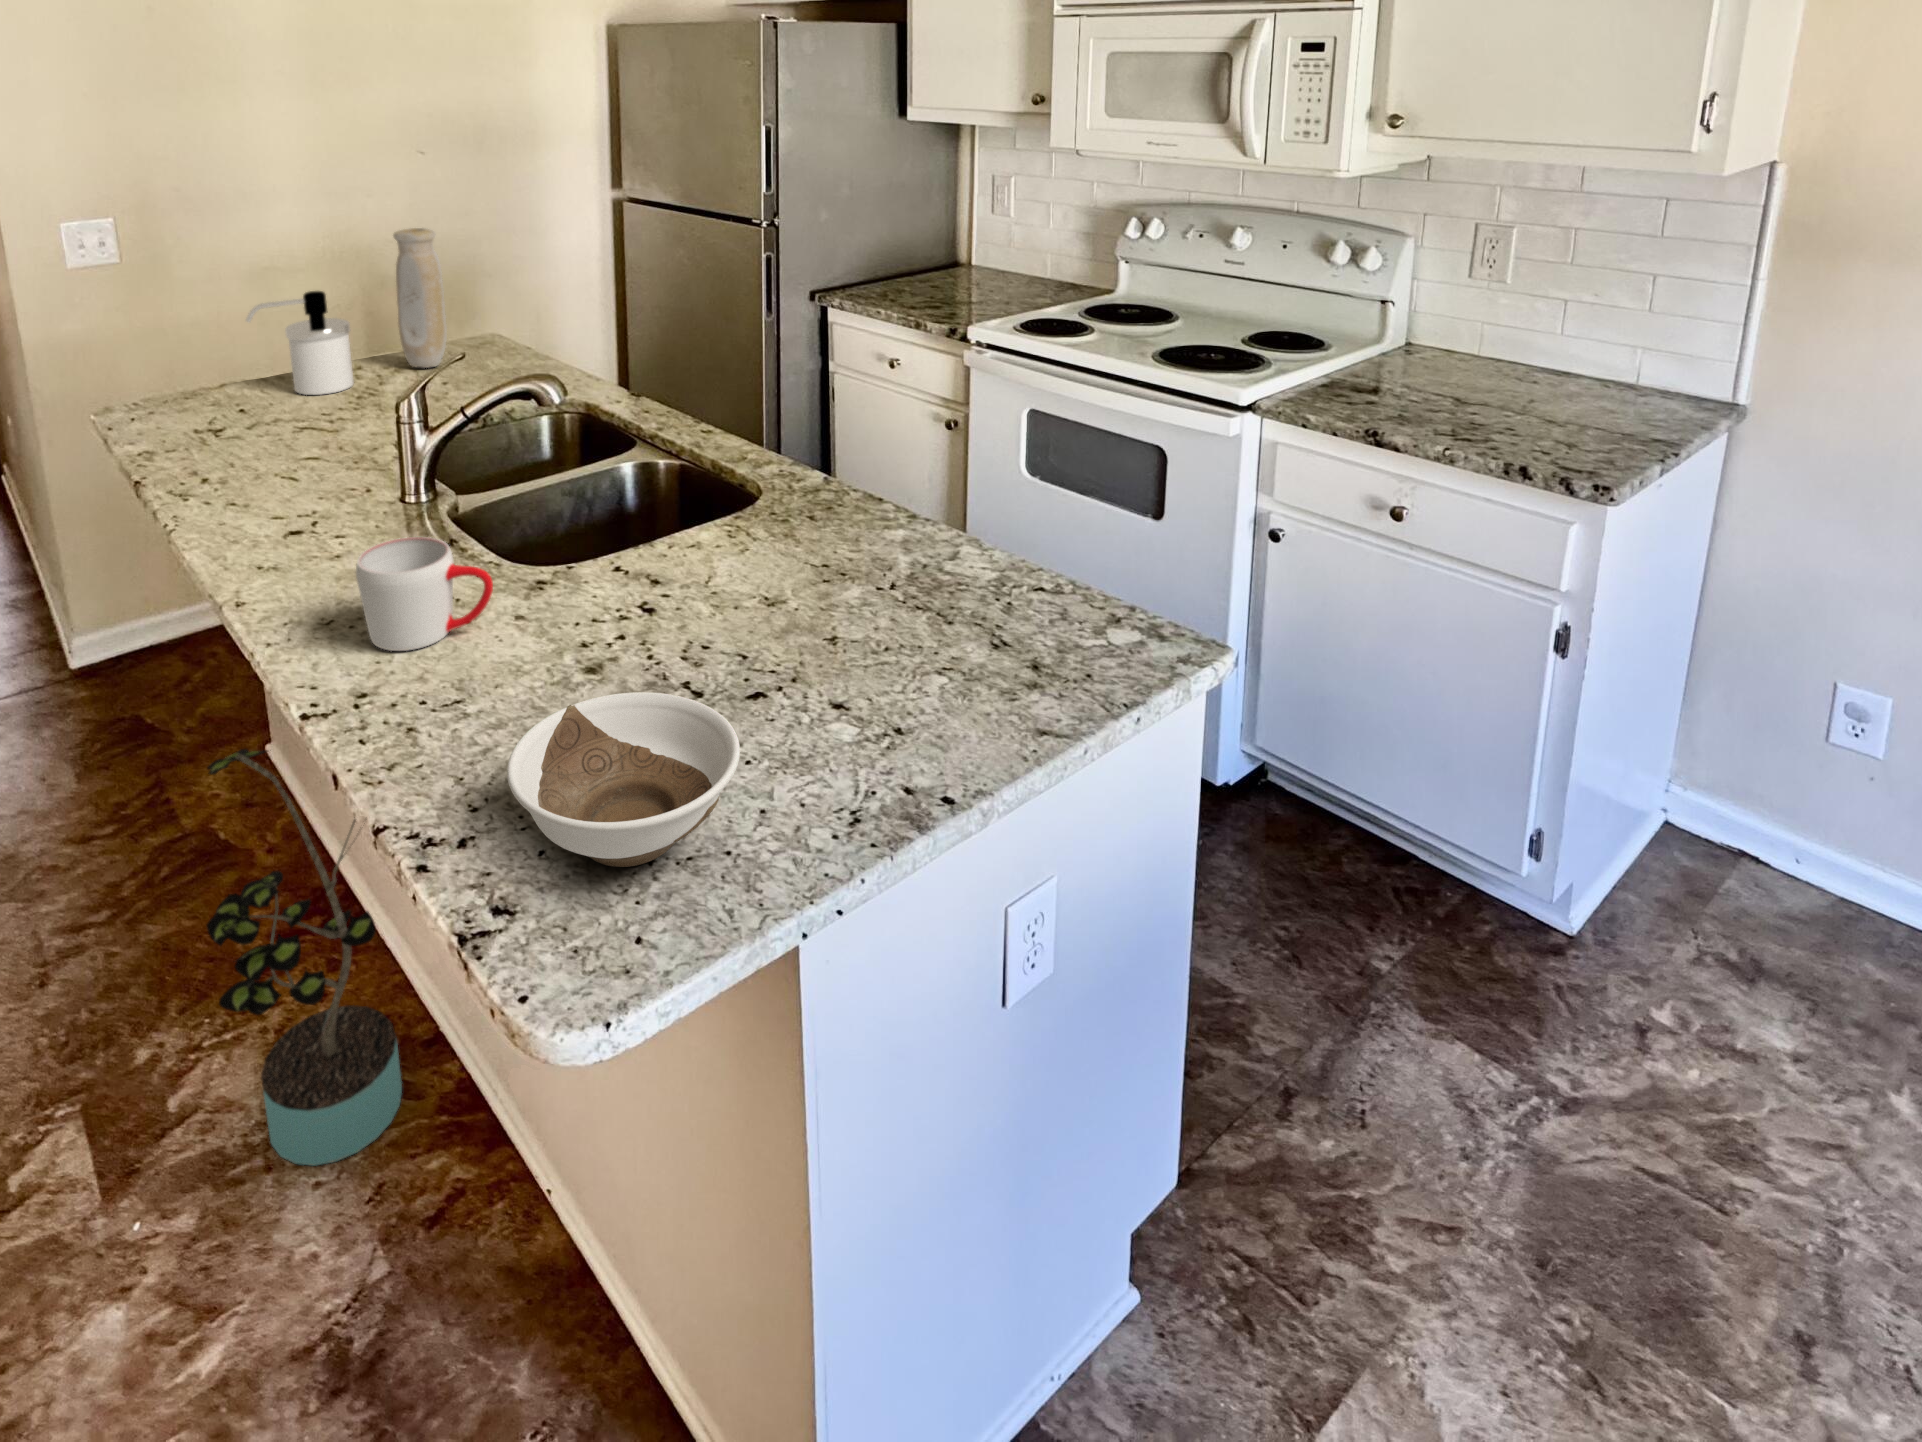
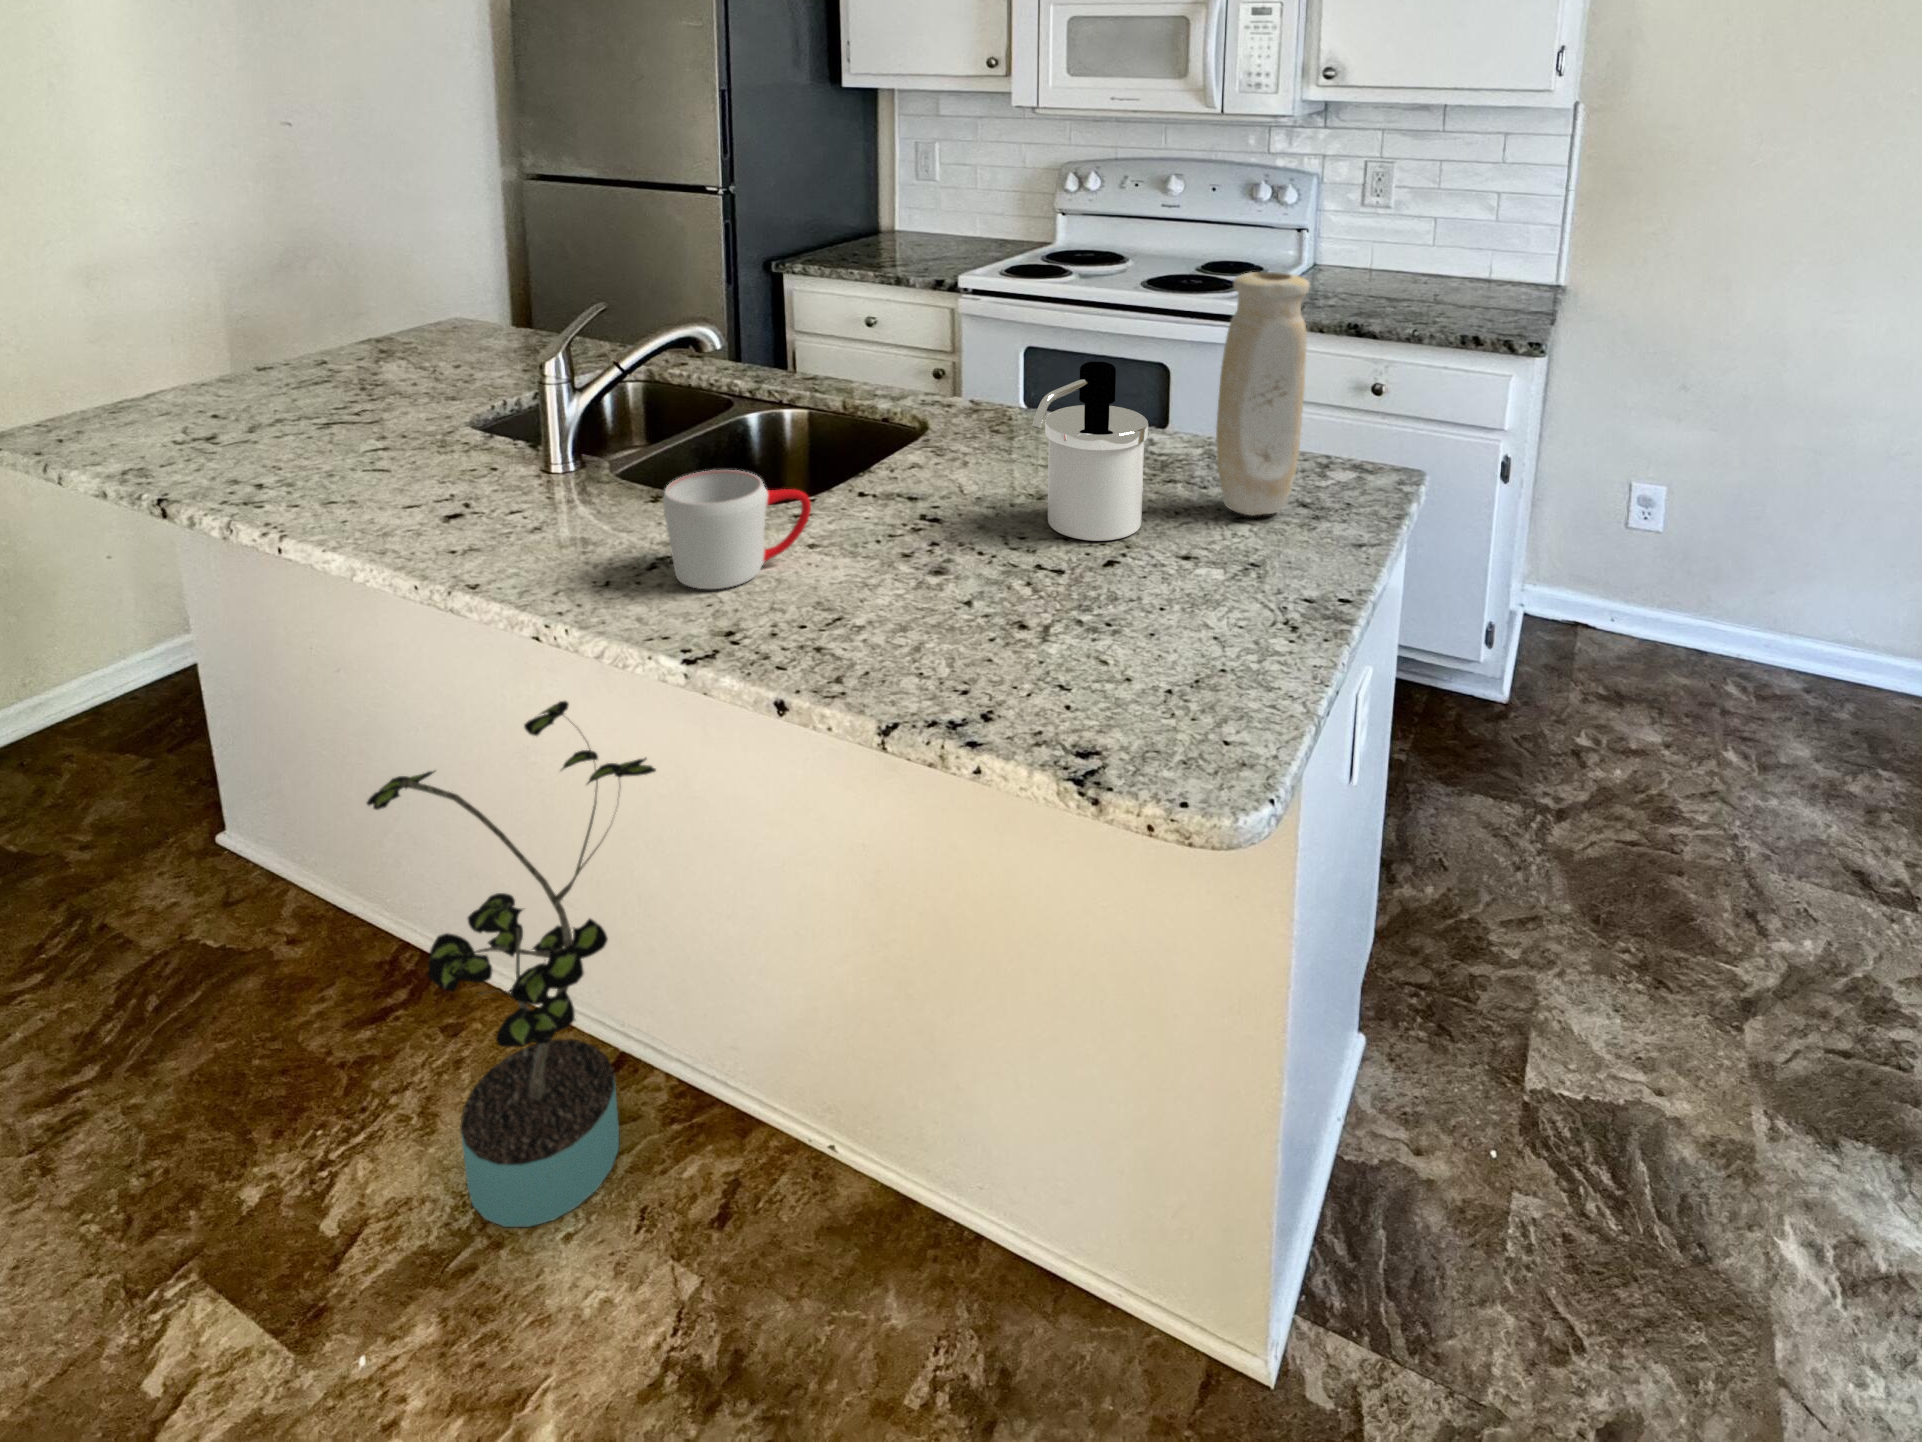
vase: present [393,228,447,368] -> present [1216,272,1310,515]
soap dispenser: present [246,291,354,395] -> present [1032,361,1148,541]
bowl: present [507,692,740,867] -> none [1034,549,1255,699]

